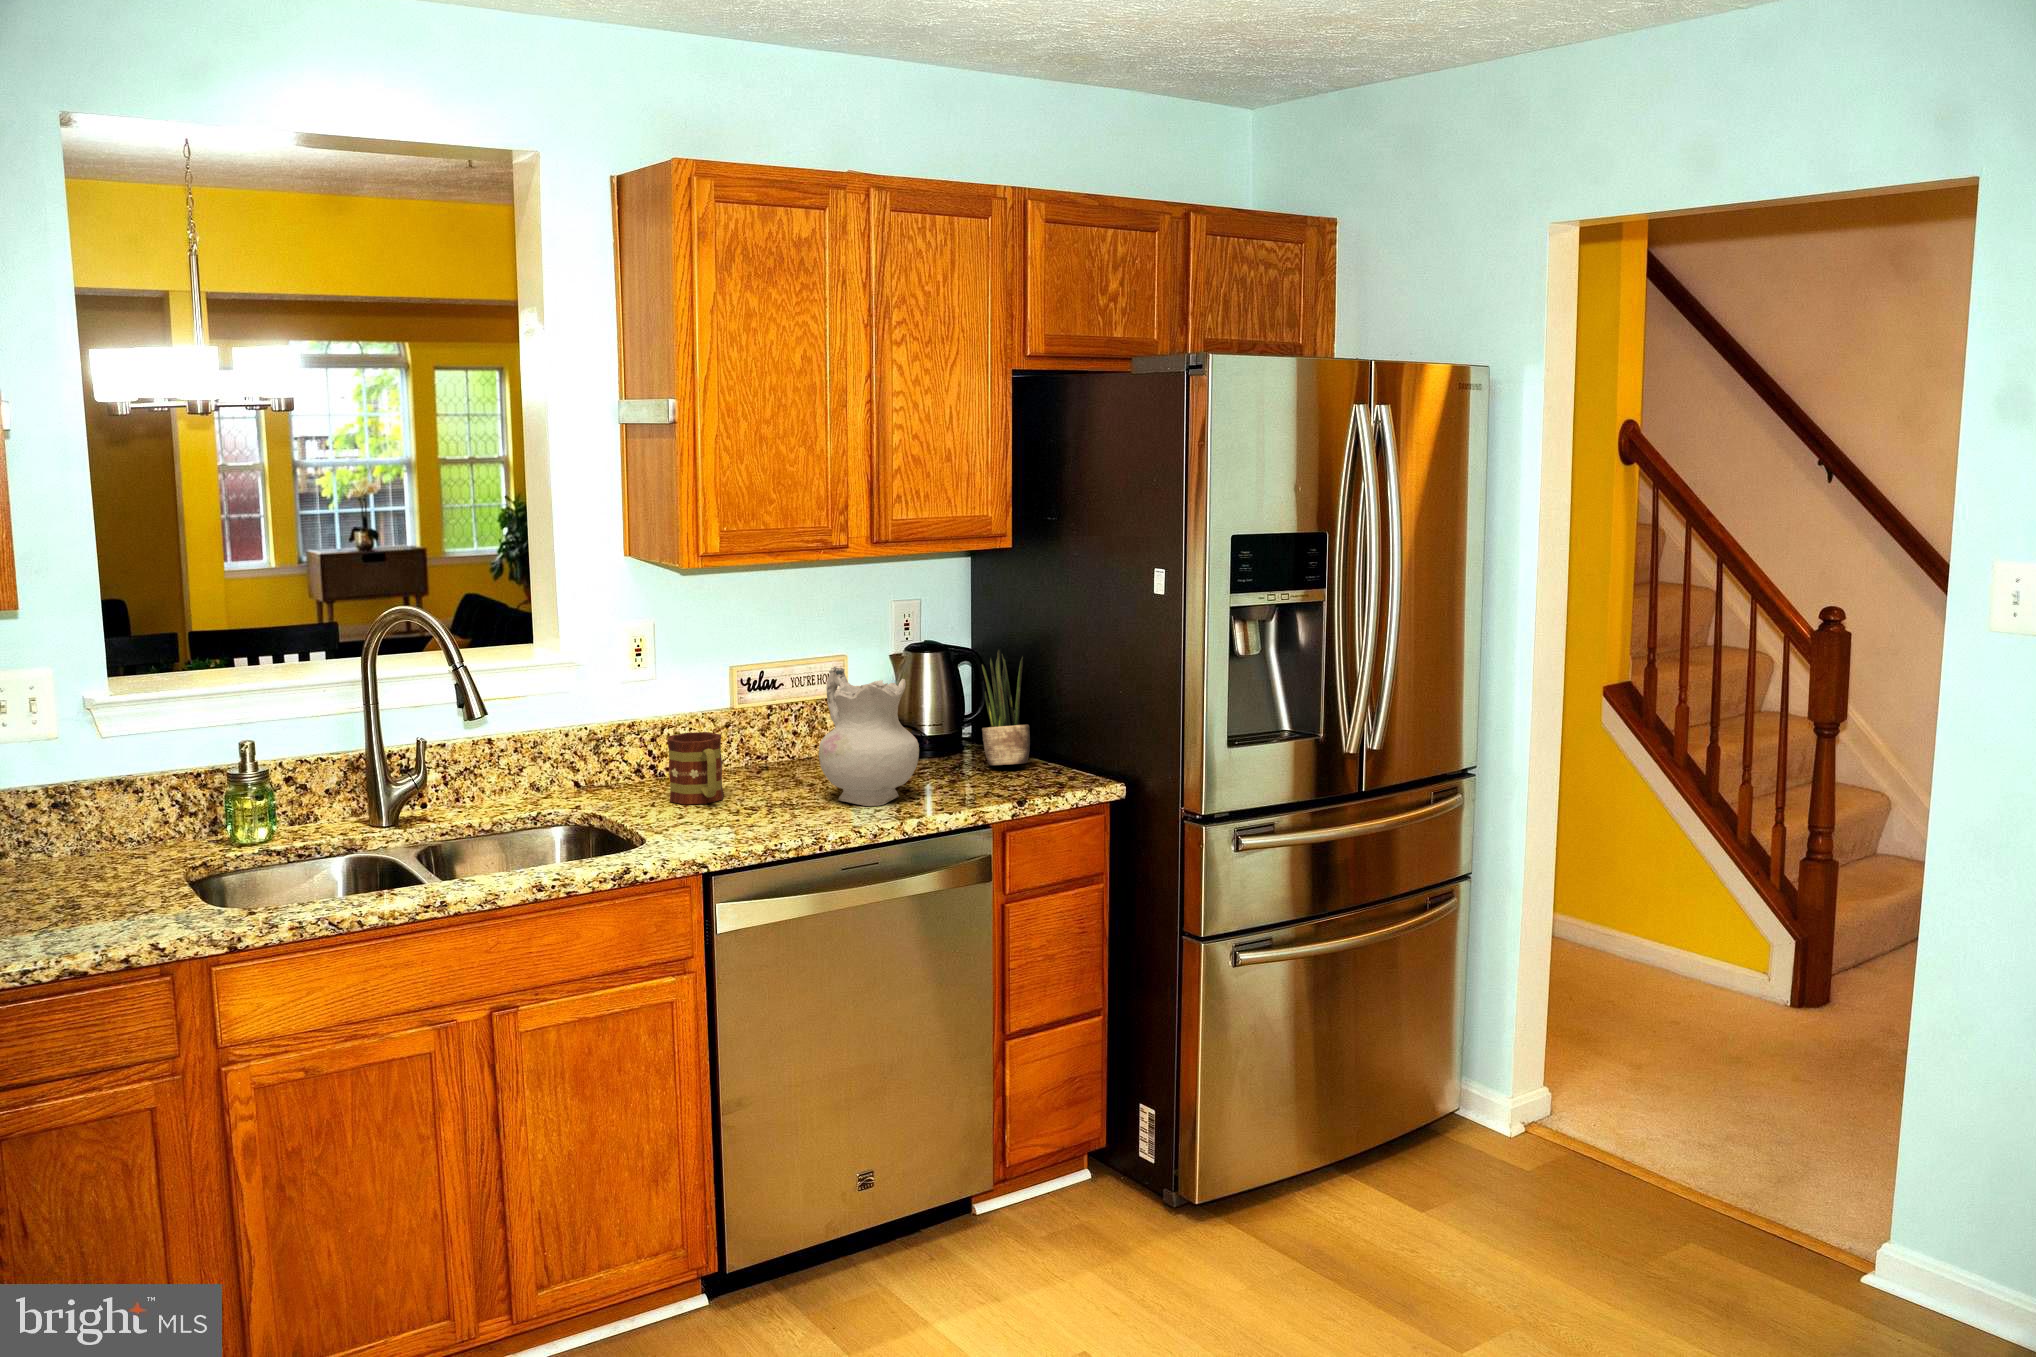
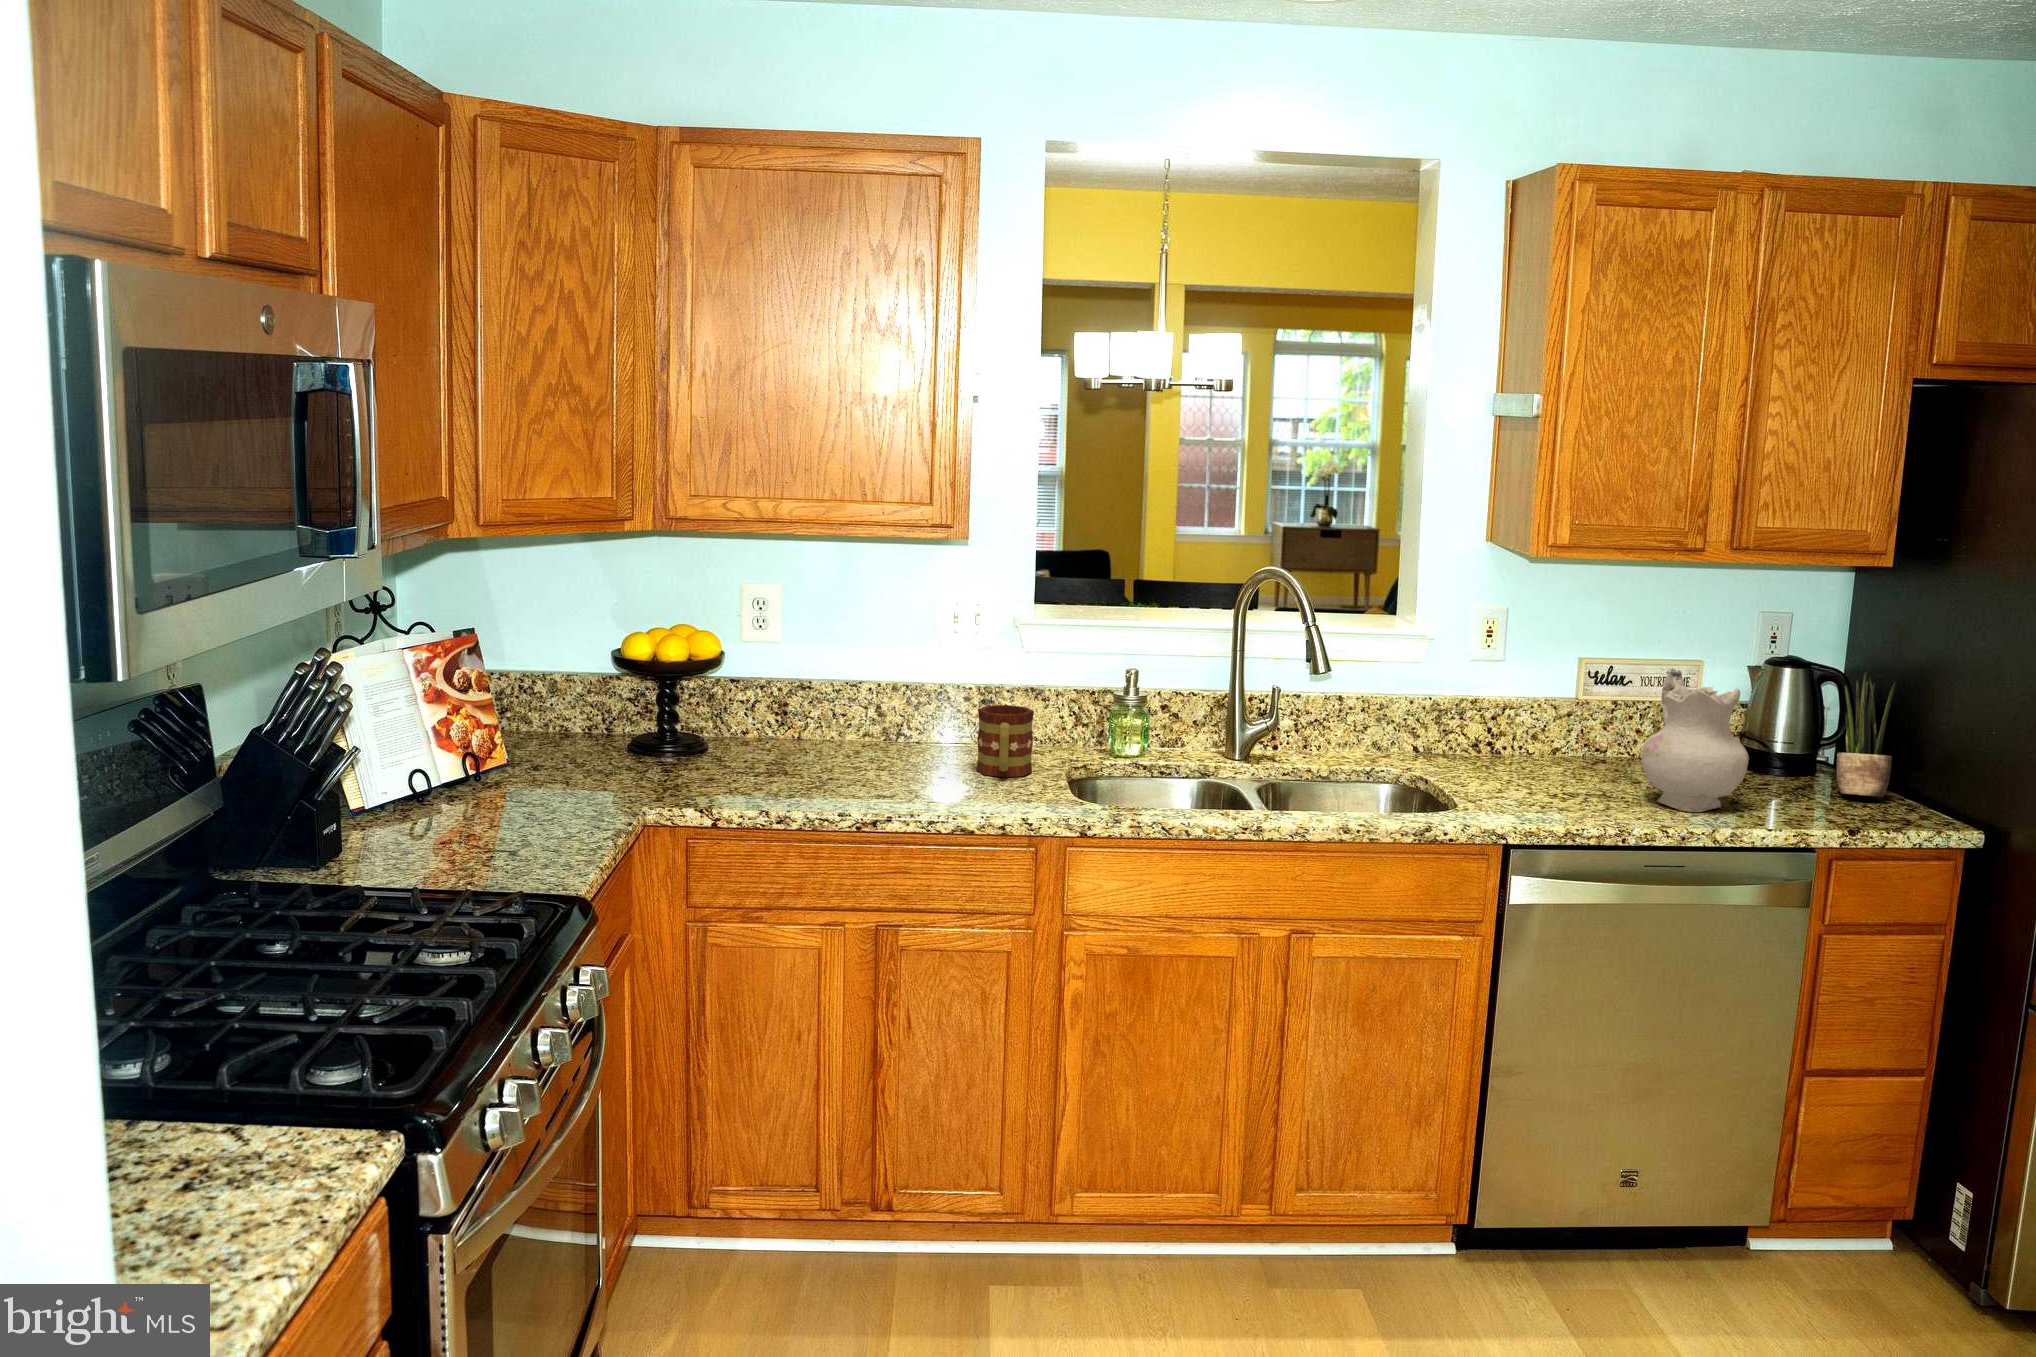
mug: present [667,732,724,804] -> present [977,705,1034,777]

